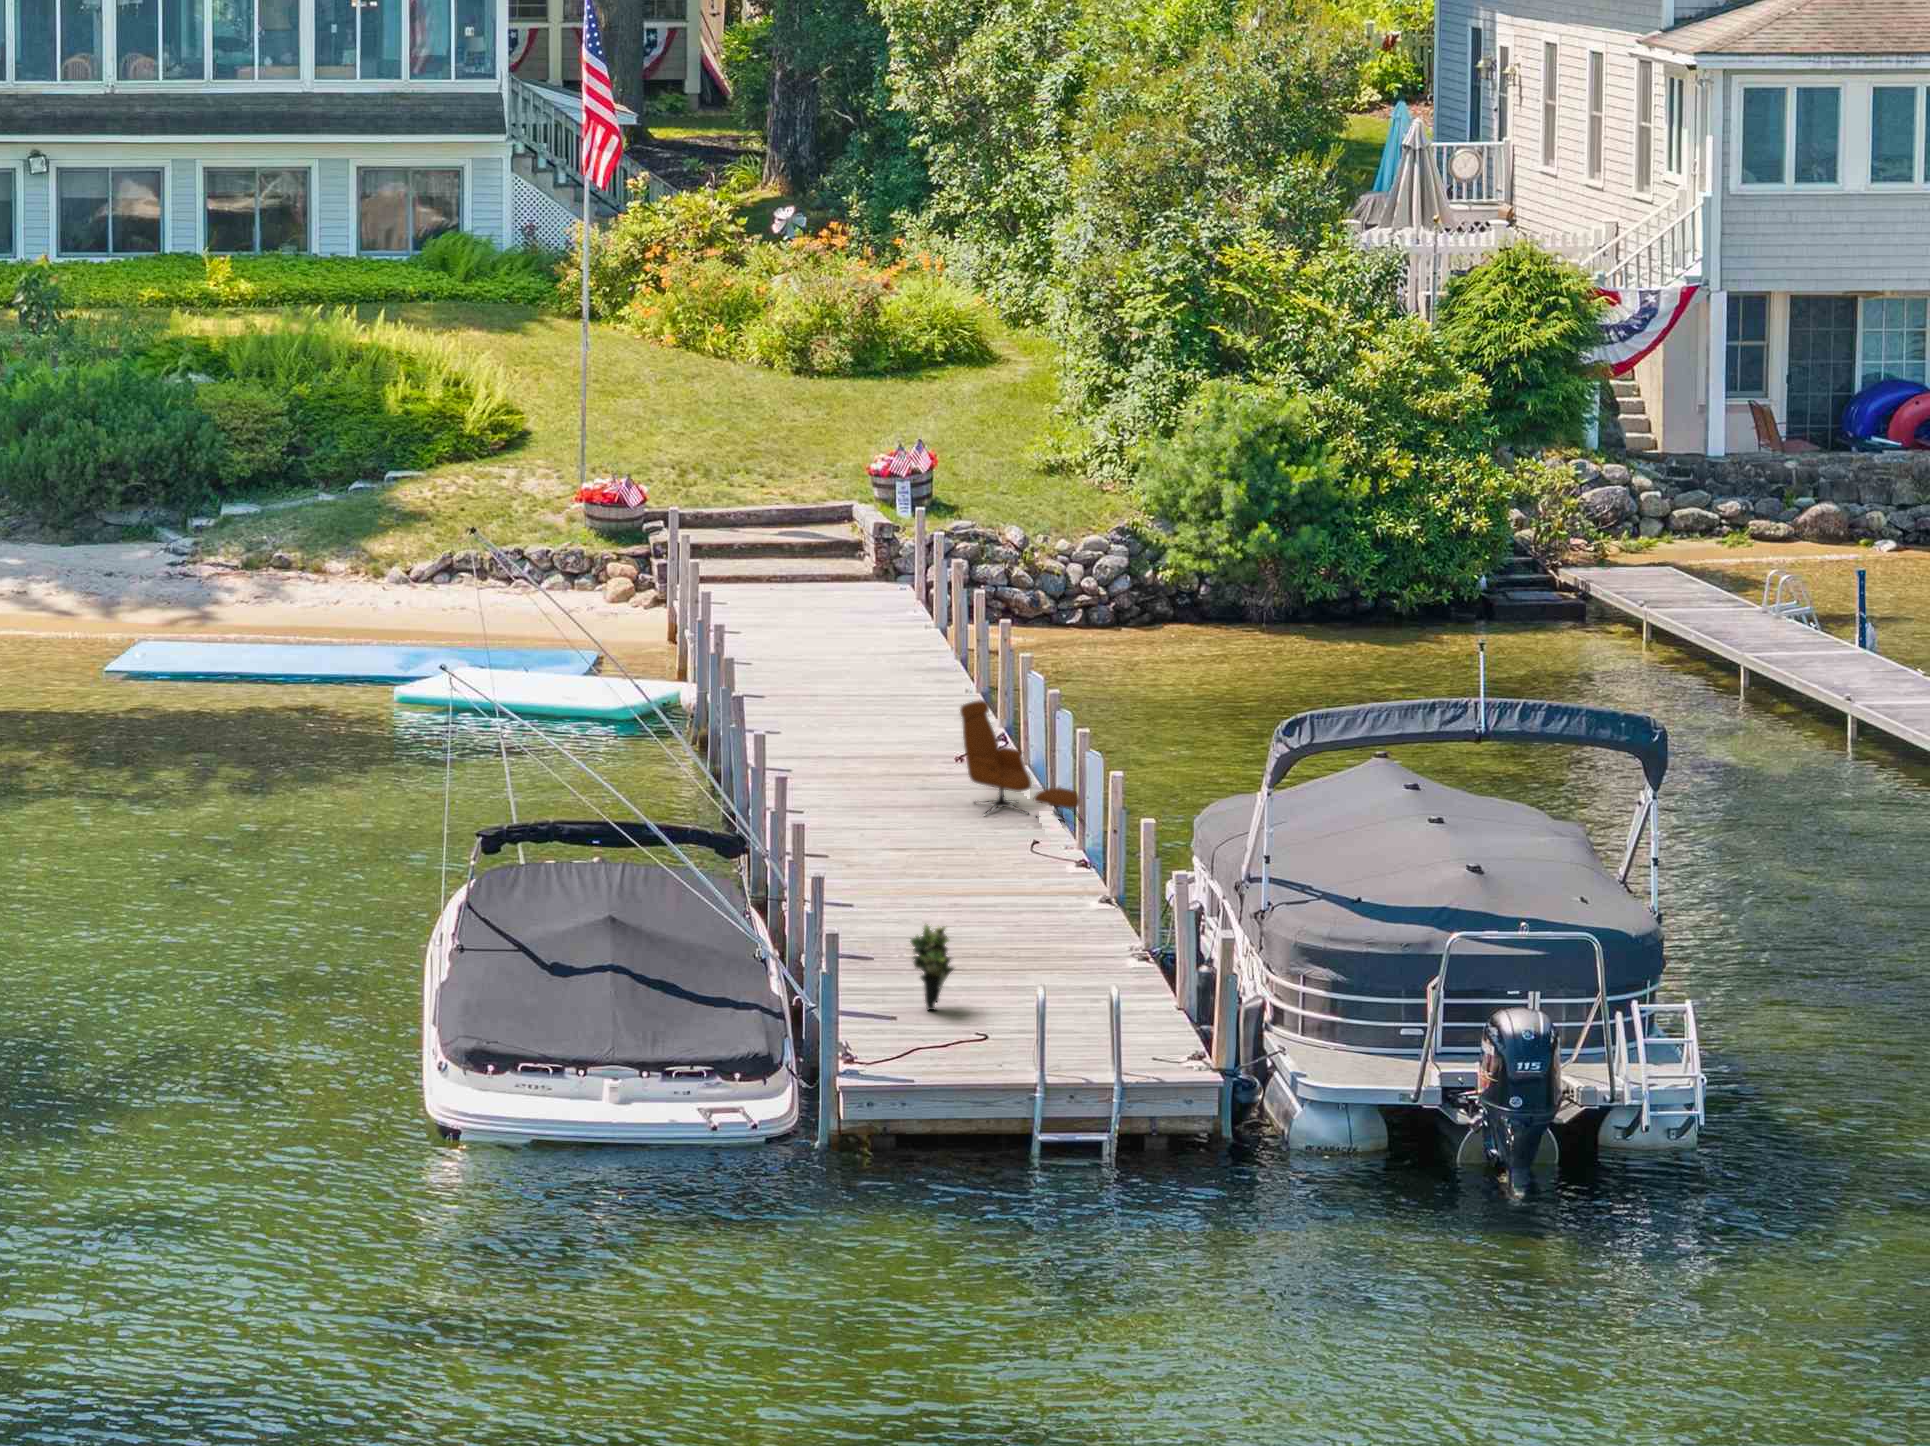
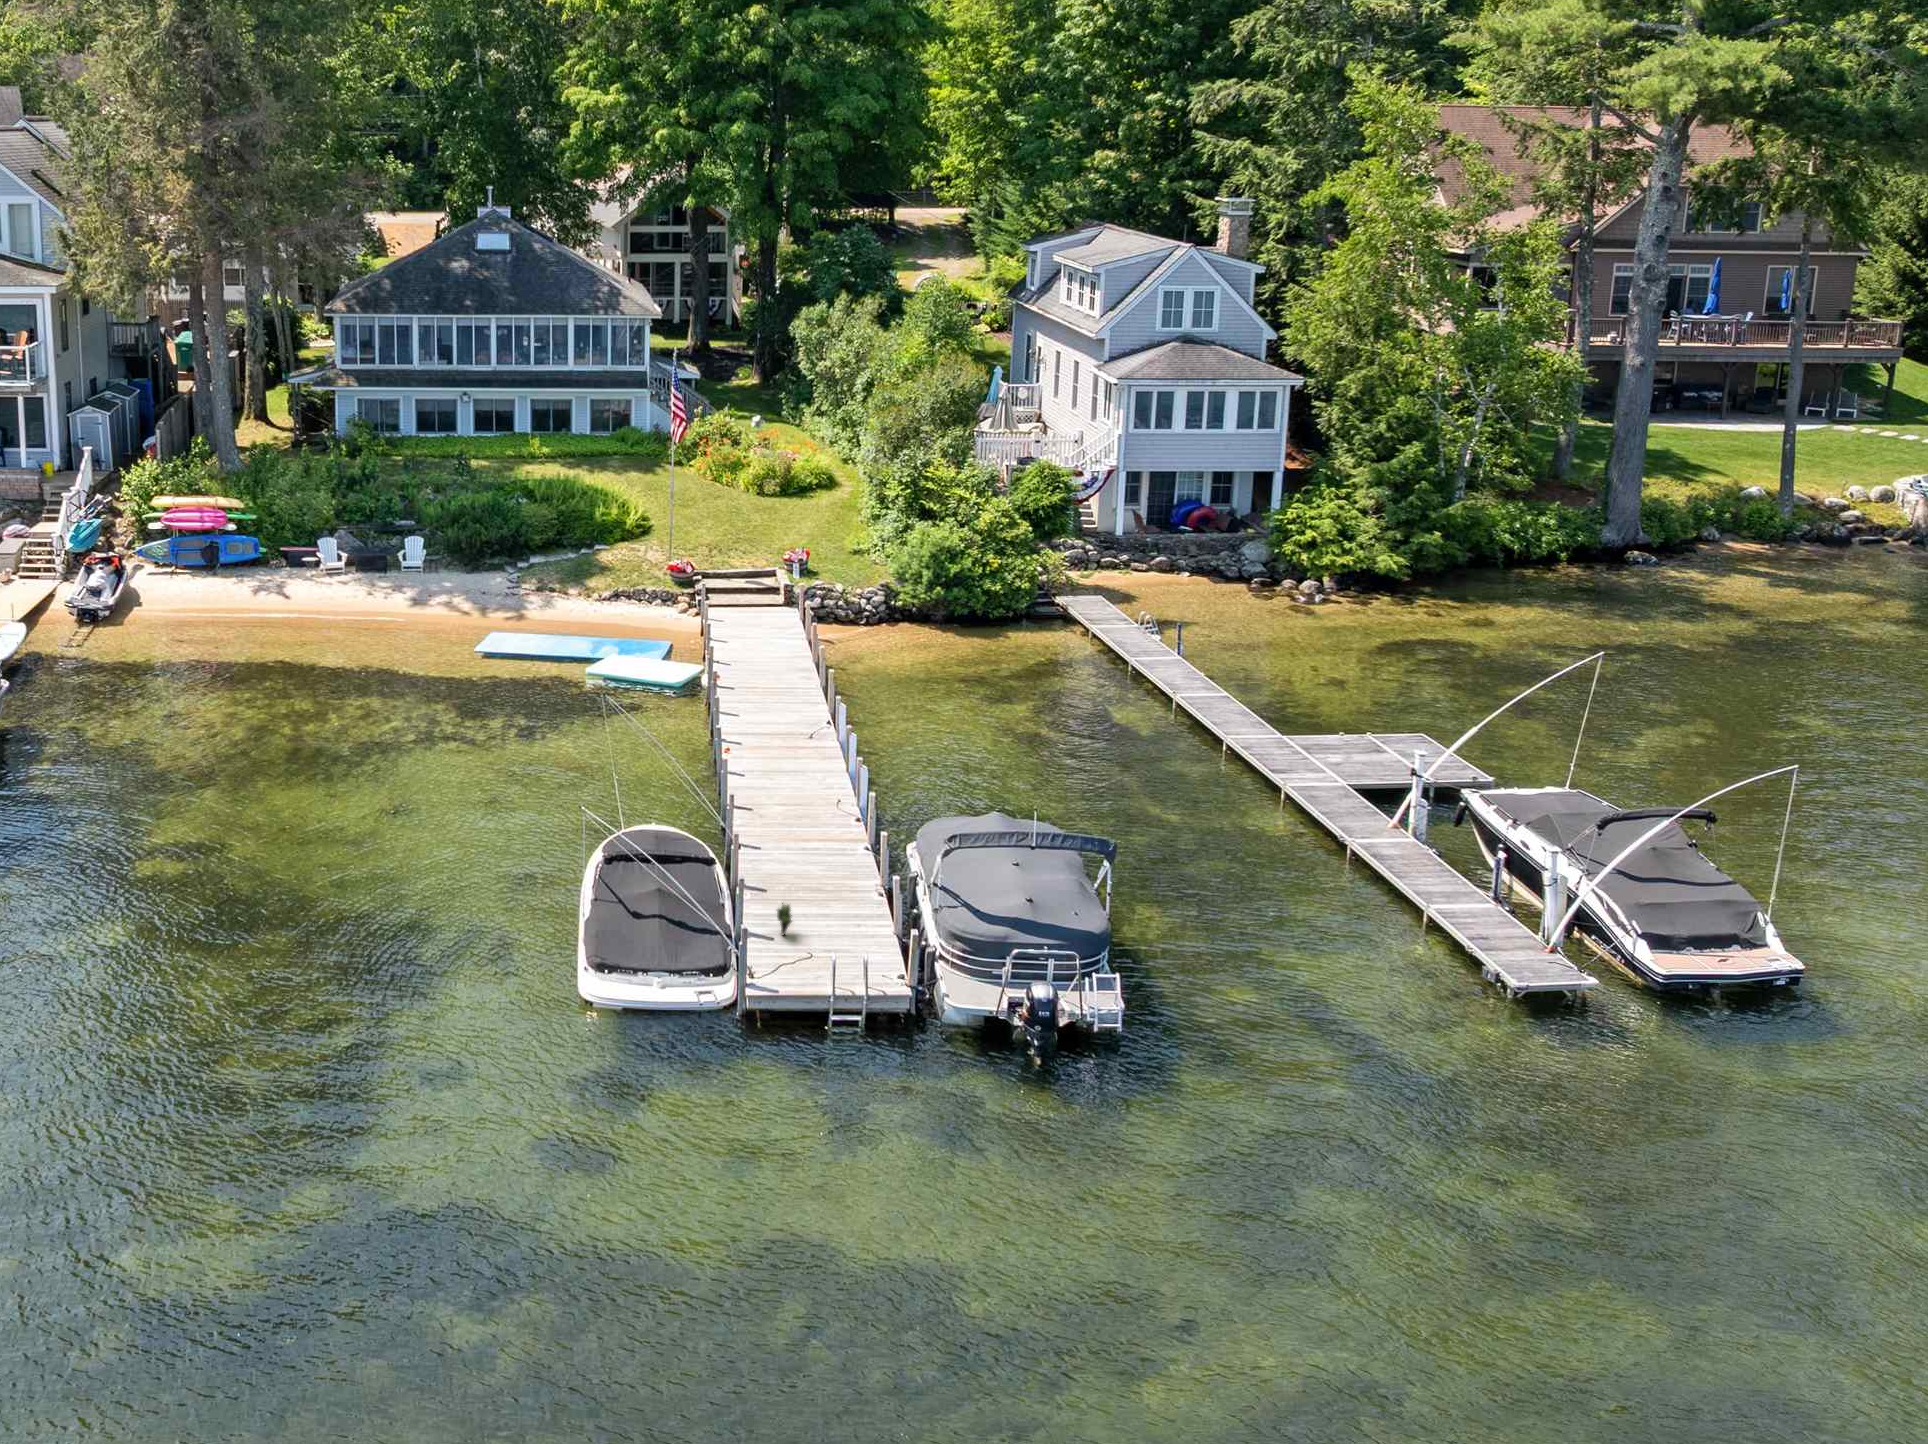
lounge chair: present [960,700,1080,825] -> none [806,751,850,806]

